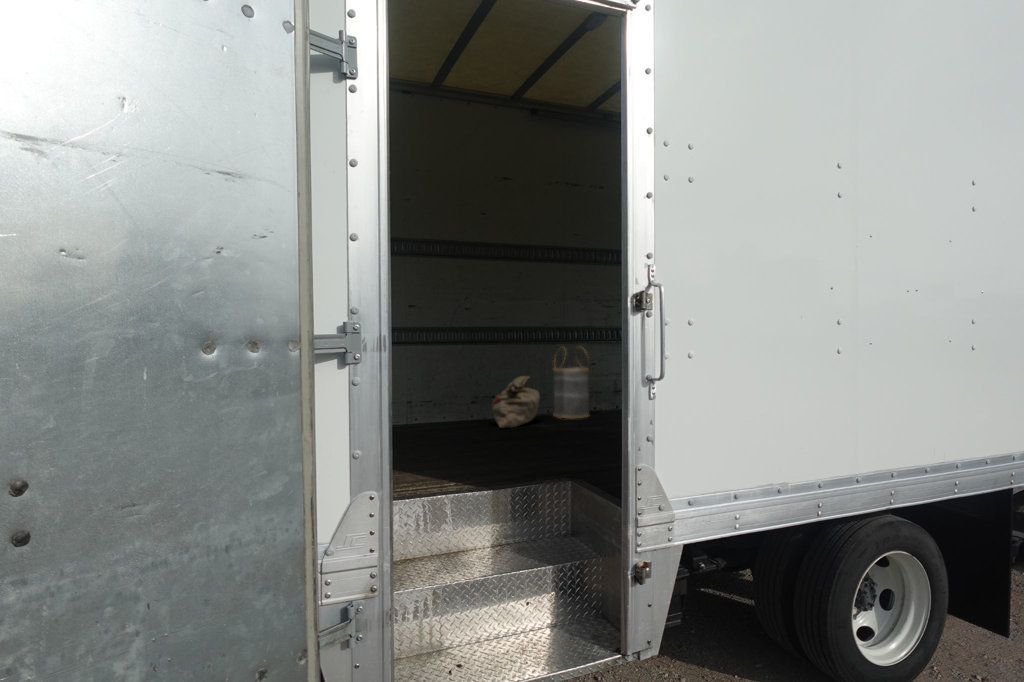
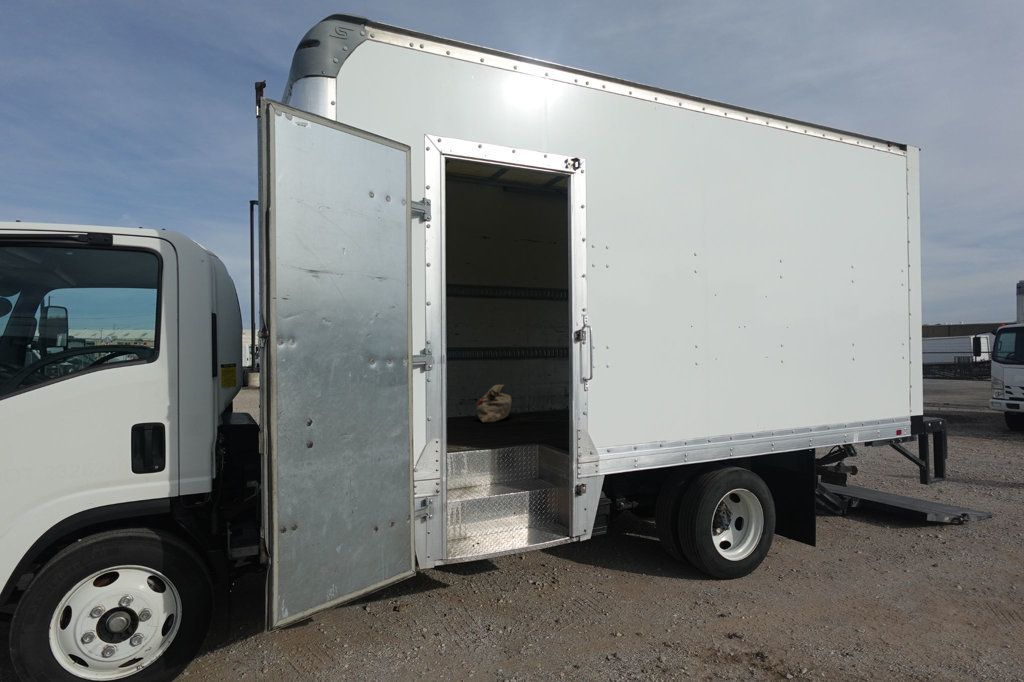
basket: present [553,351,589,418] -> none [521,362,549,416]

